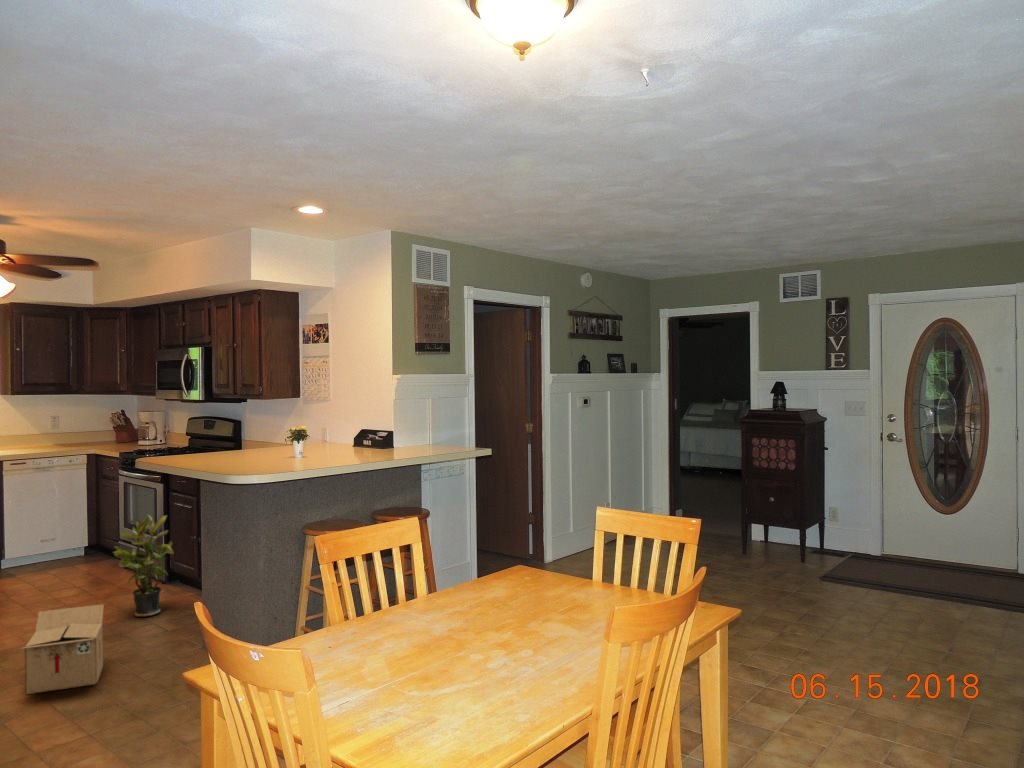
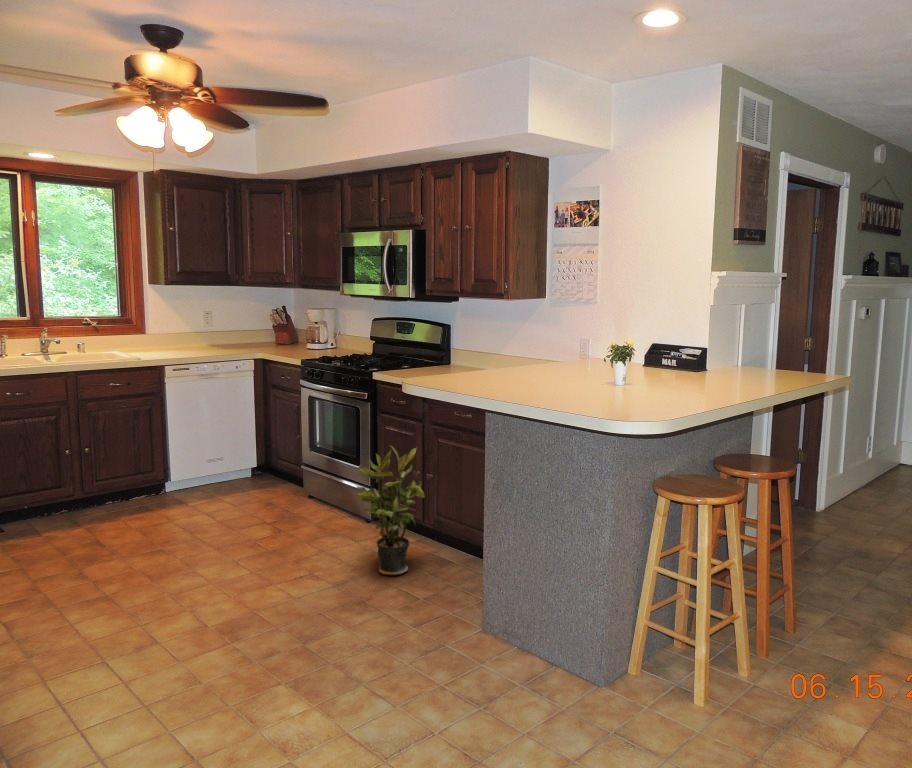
cardboard box: present [23,604,104,694] -> none [324,578,430,709]

